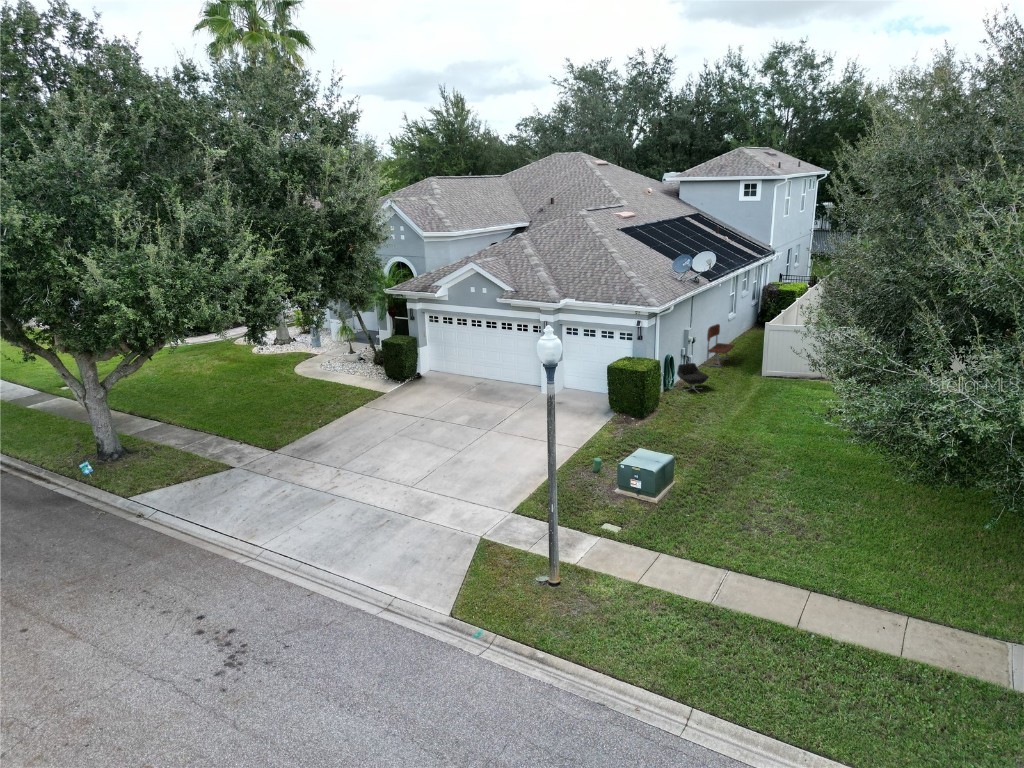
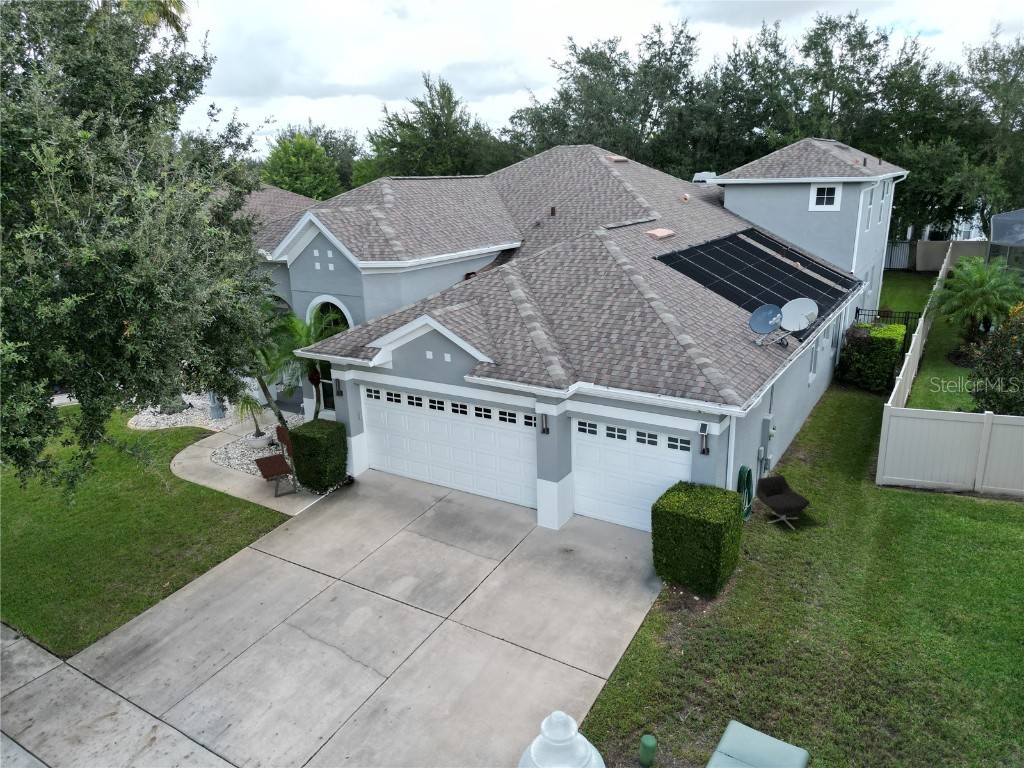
bench: present [706,324,735,367] -> present [255,426,298,497]

